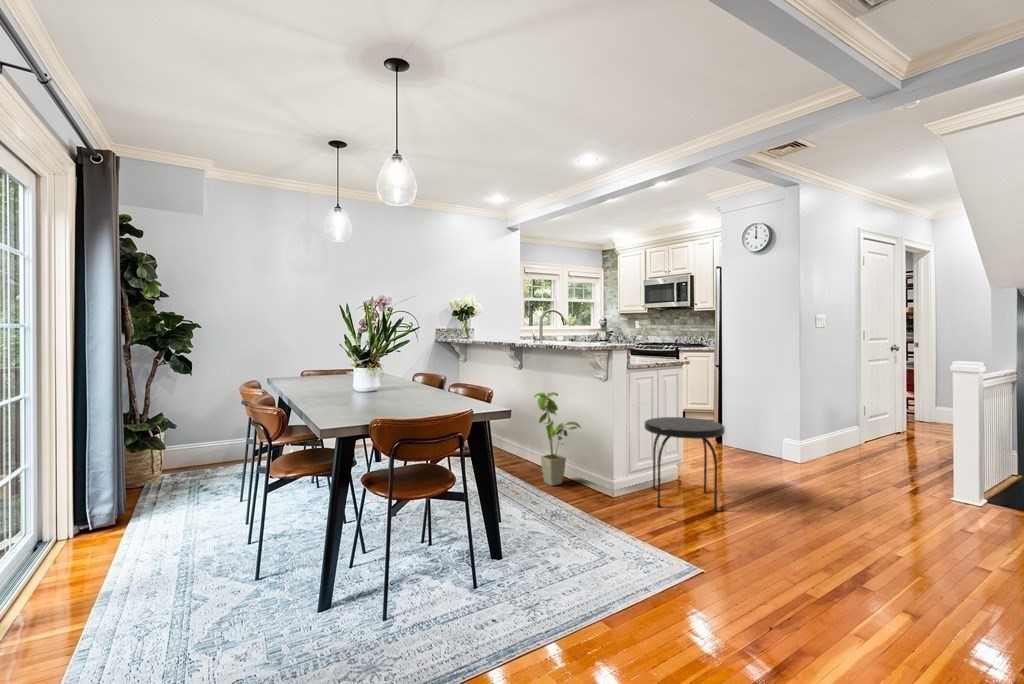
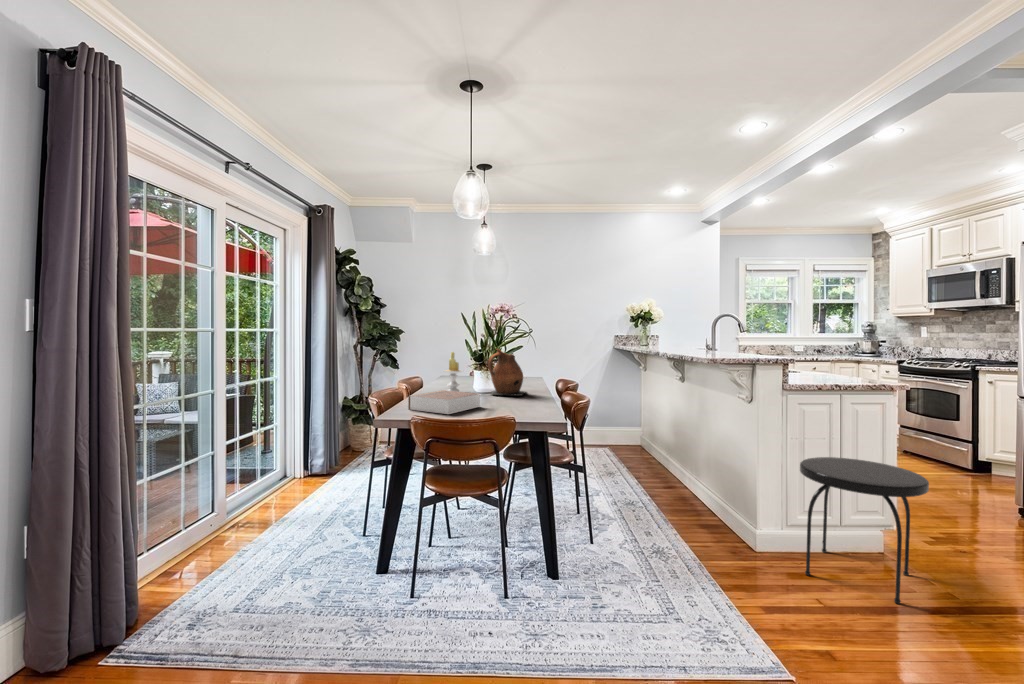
ceramic pitcher: none [376,346,417,394] -> present [488,349,527,396]
candle: none [323,351,347,397] -> present [444,352,463,391]
book: none [339,392,406,416] -> present [408,390,480,414]
house plant: present [534,392,581,486] -> none [668,408,725,518]

